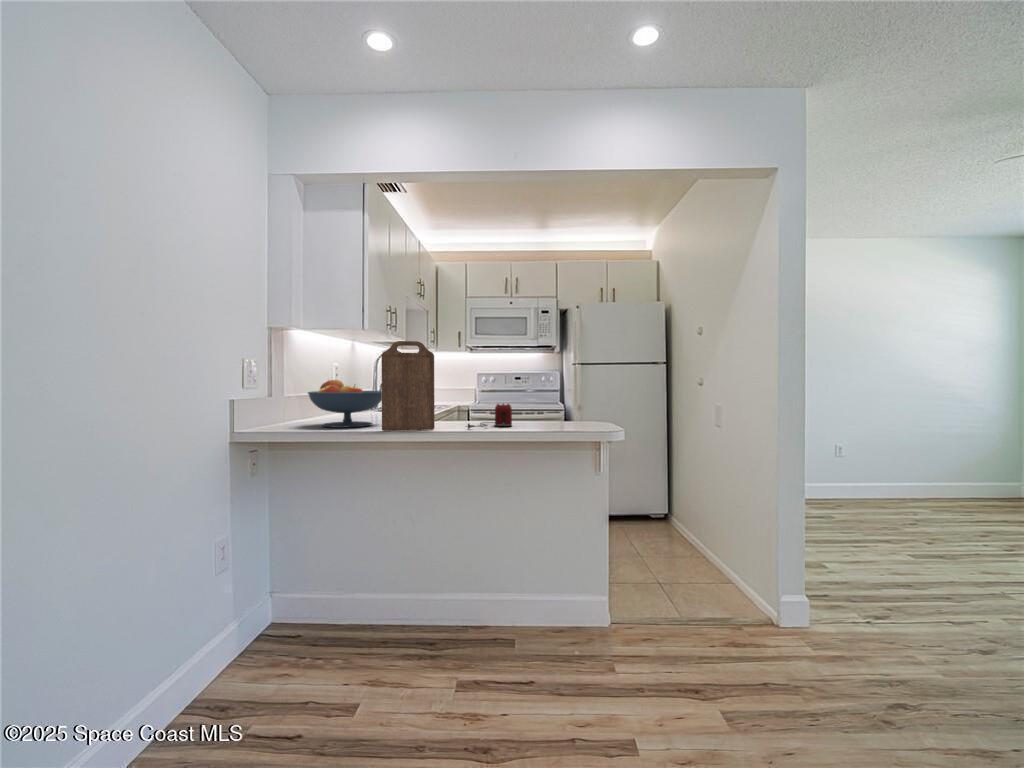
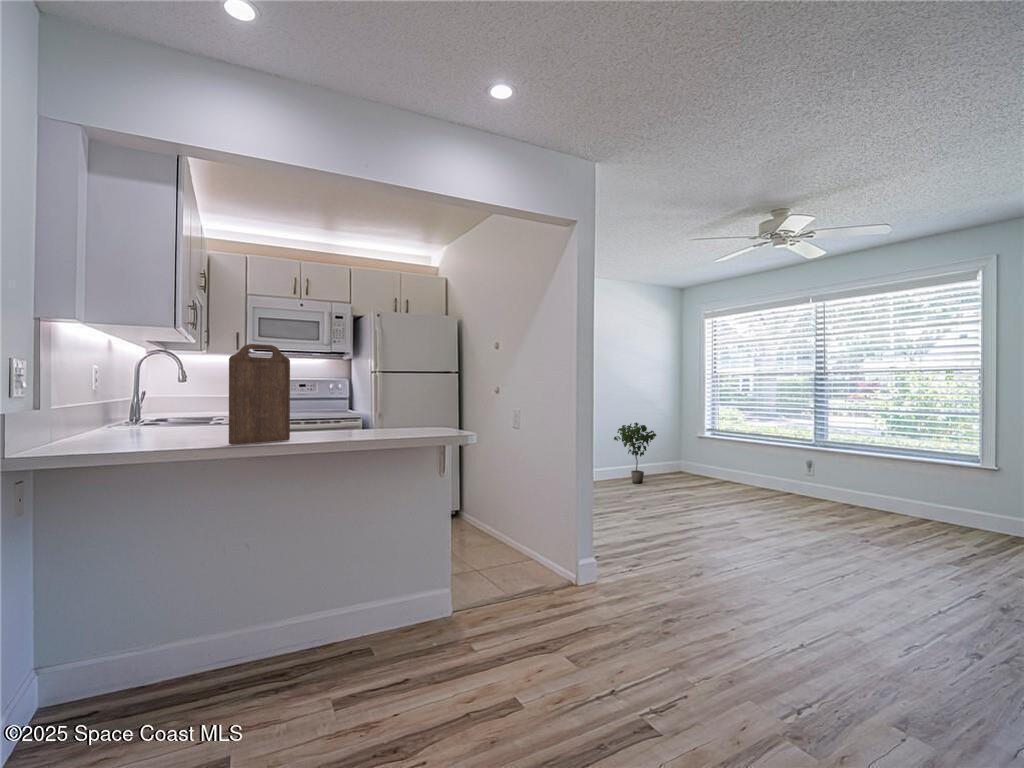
fruit bowl: present [308,380,382,428] -> none [107,387,215,444]
toaster: present [466,404,512,429] -> none [323,411,366,438]
potted plant: none [898,427,967,510] -> present [614,422,656,484]

